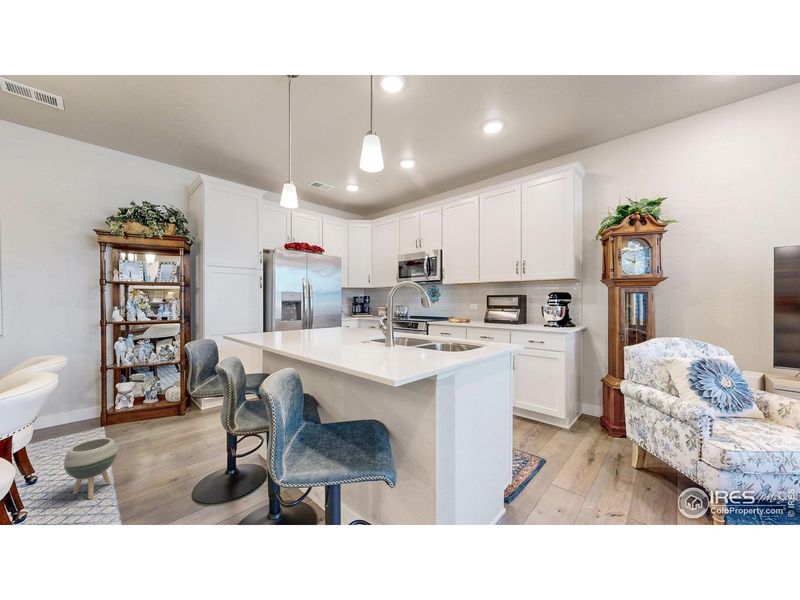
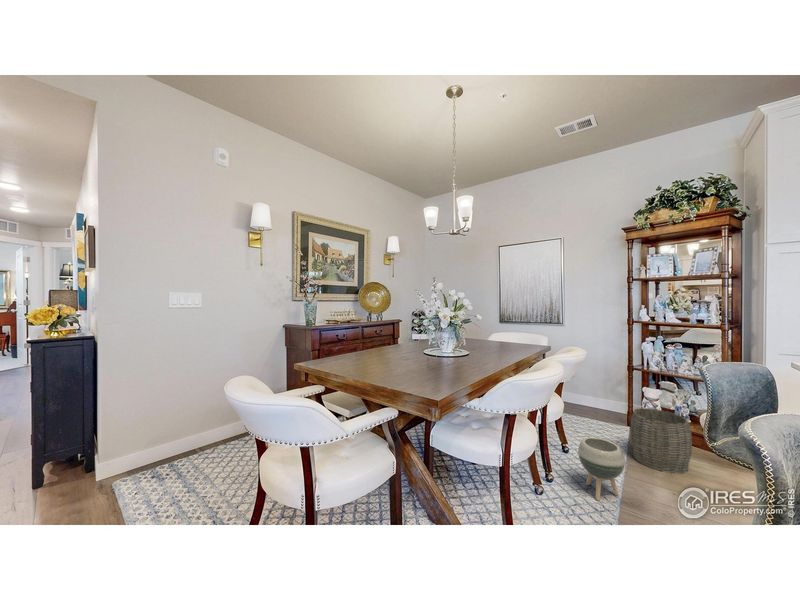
woven basket: none [112,396,164,450] -> present [630,408,692,474]

